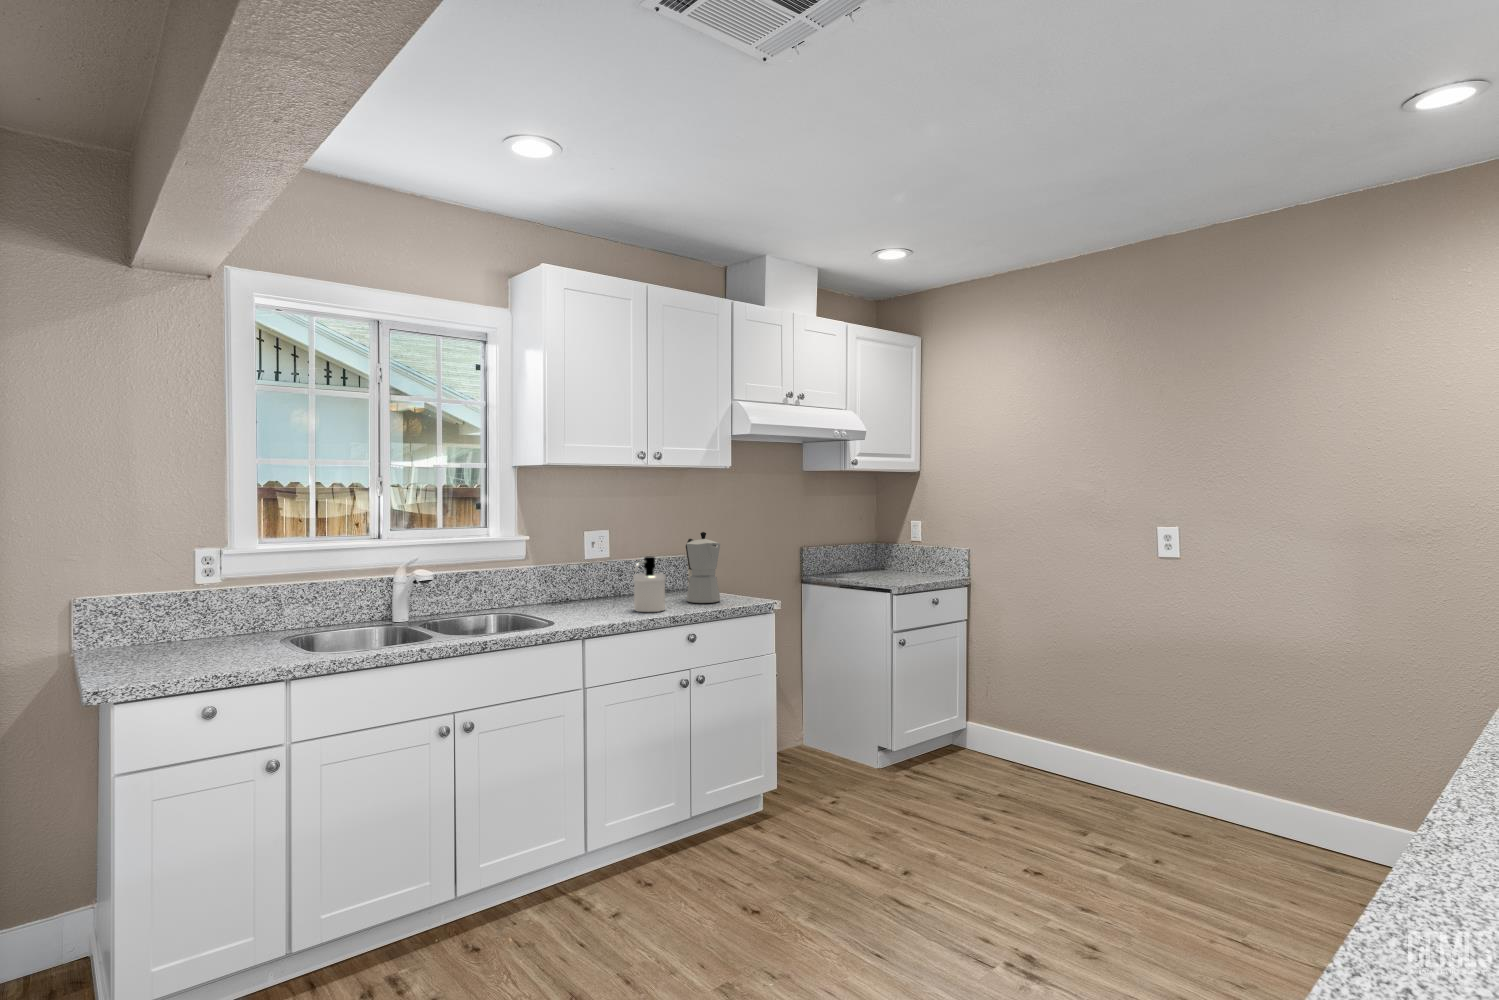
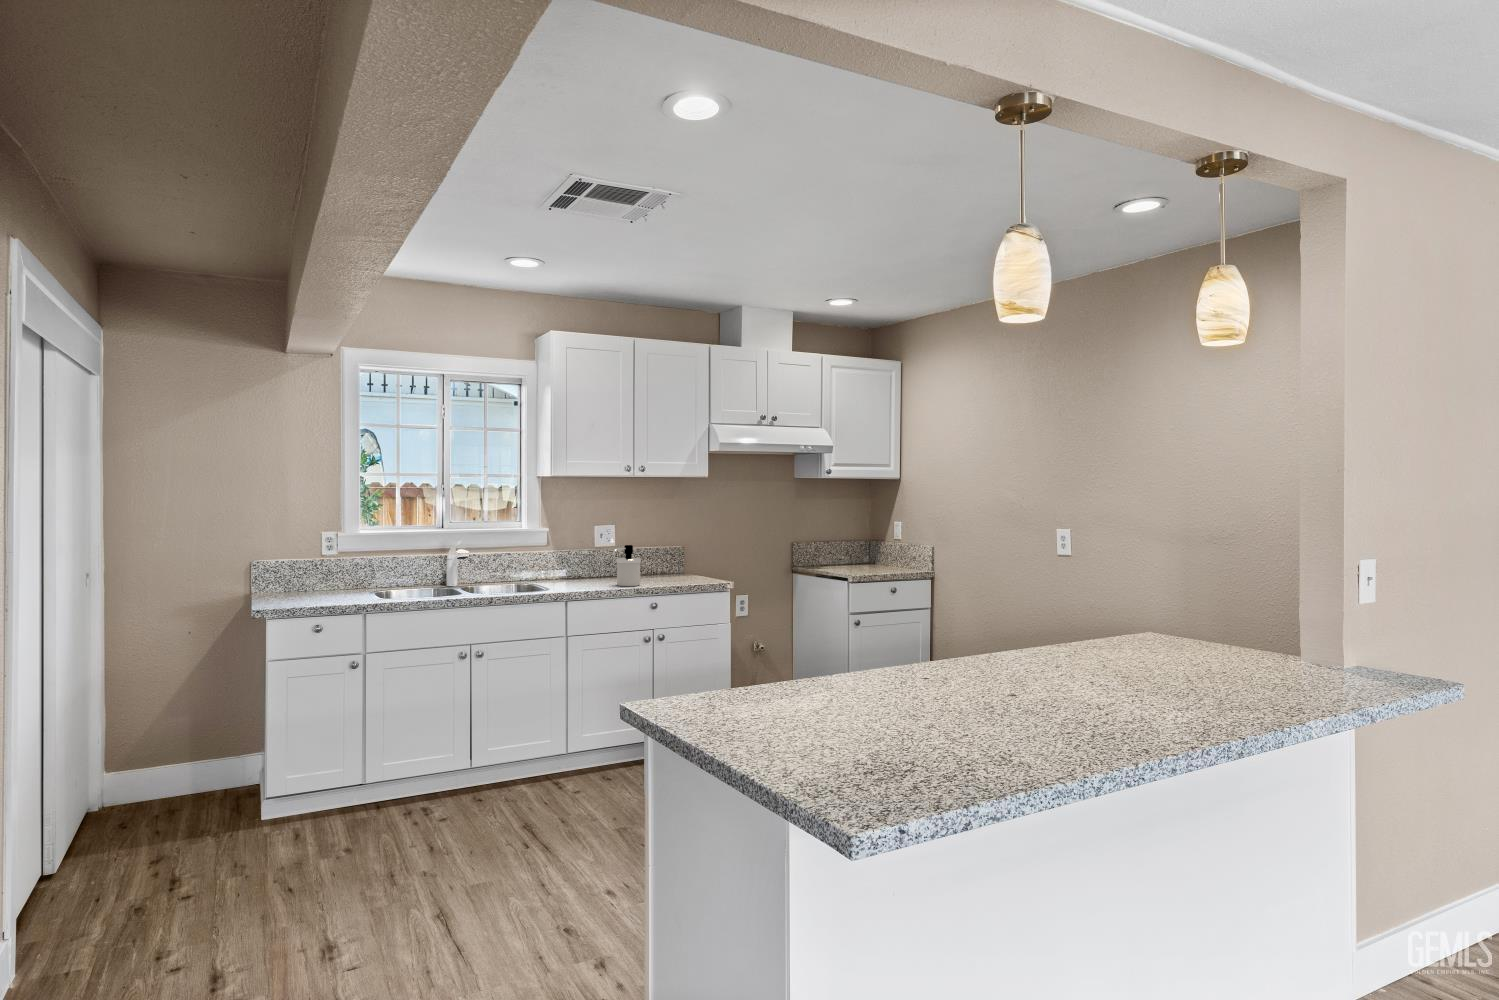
moka pot: present [686,532,720,603] -> none [665,527,691,582]

